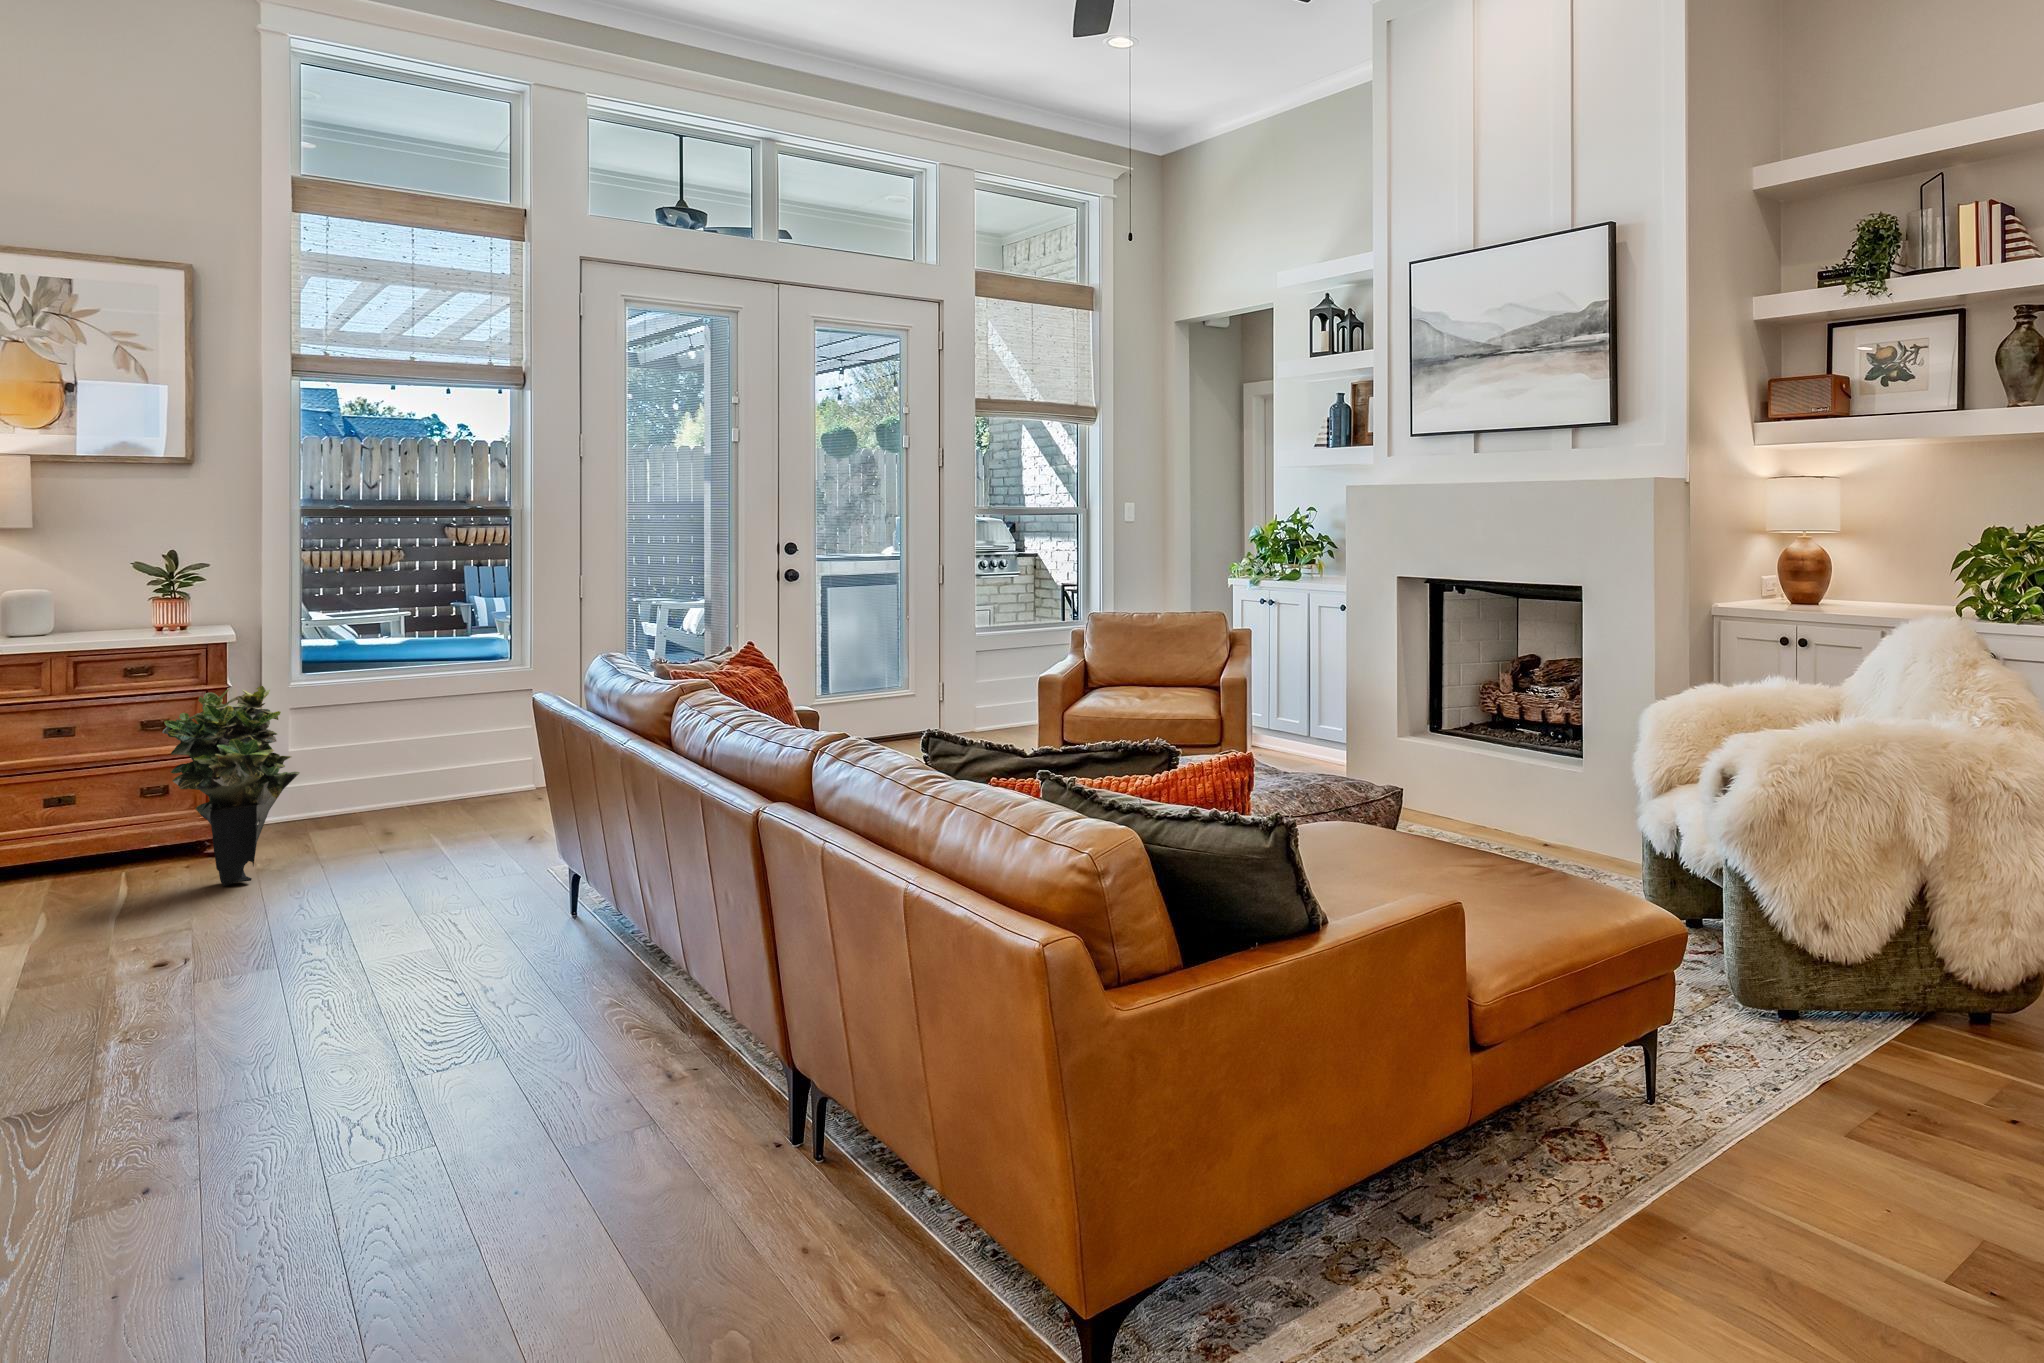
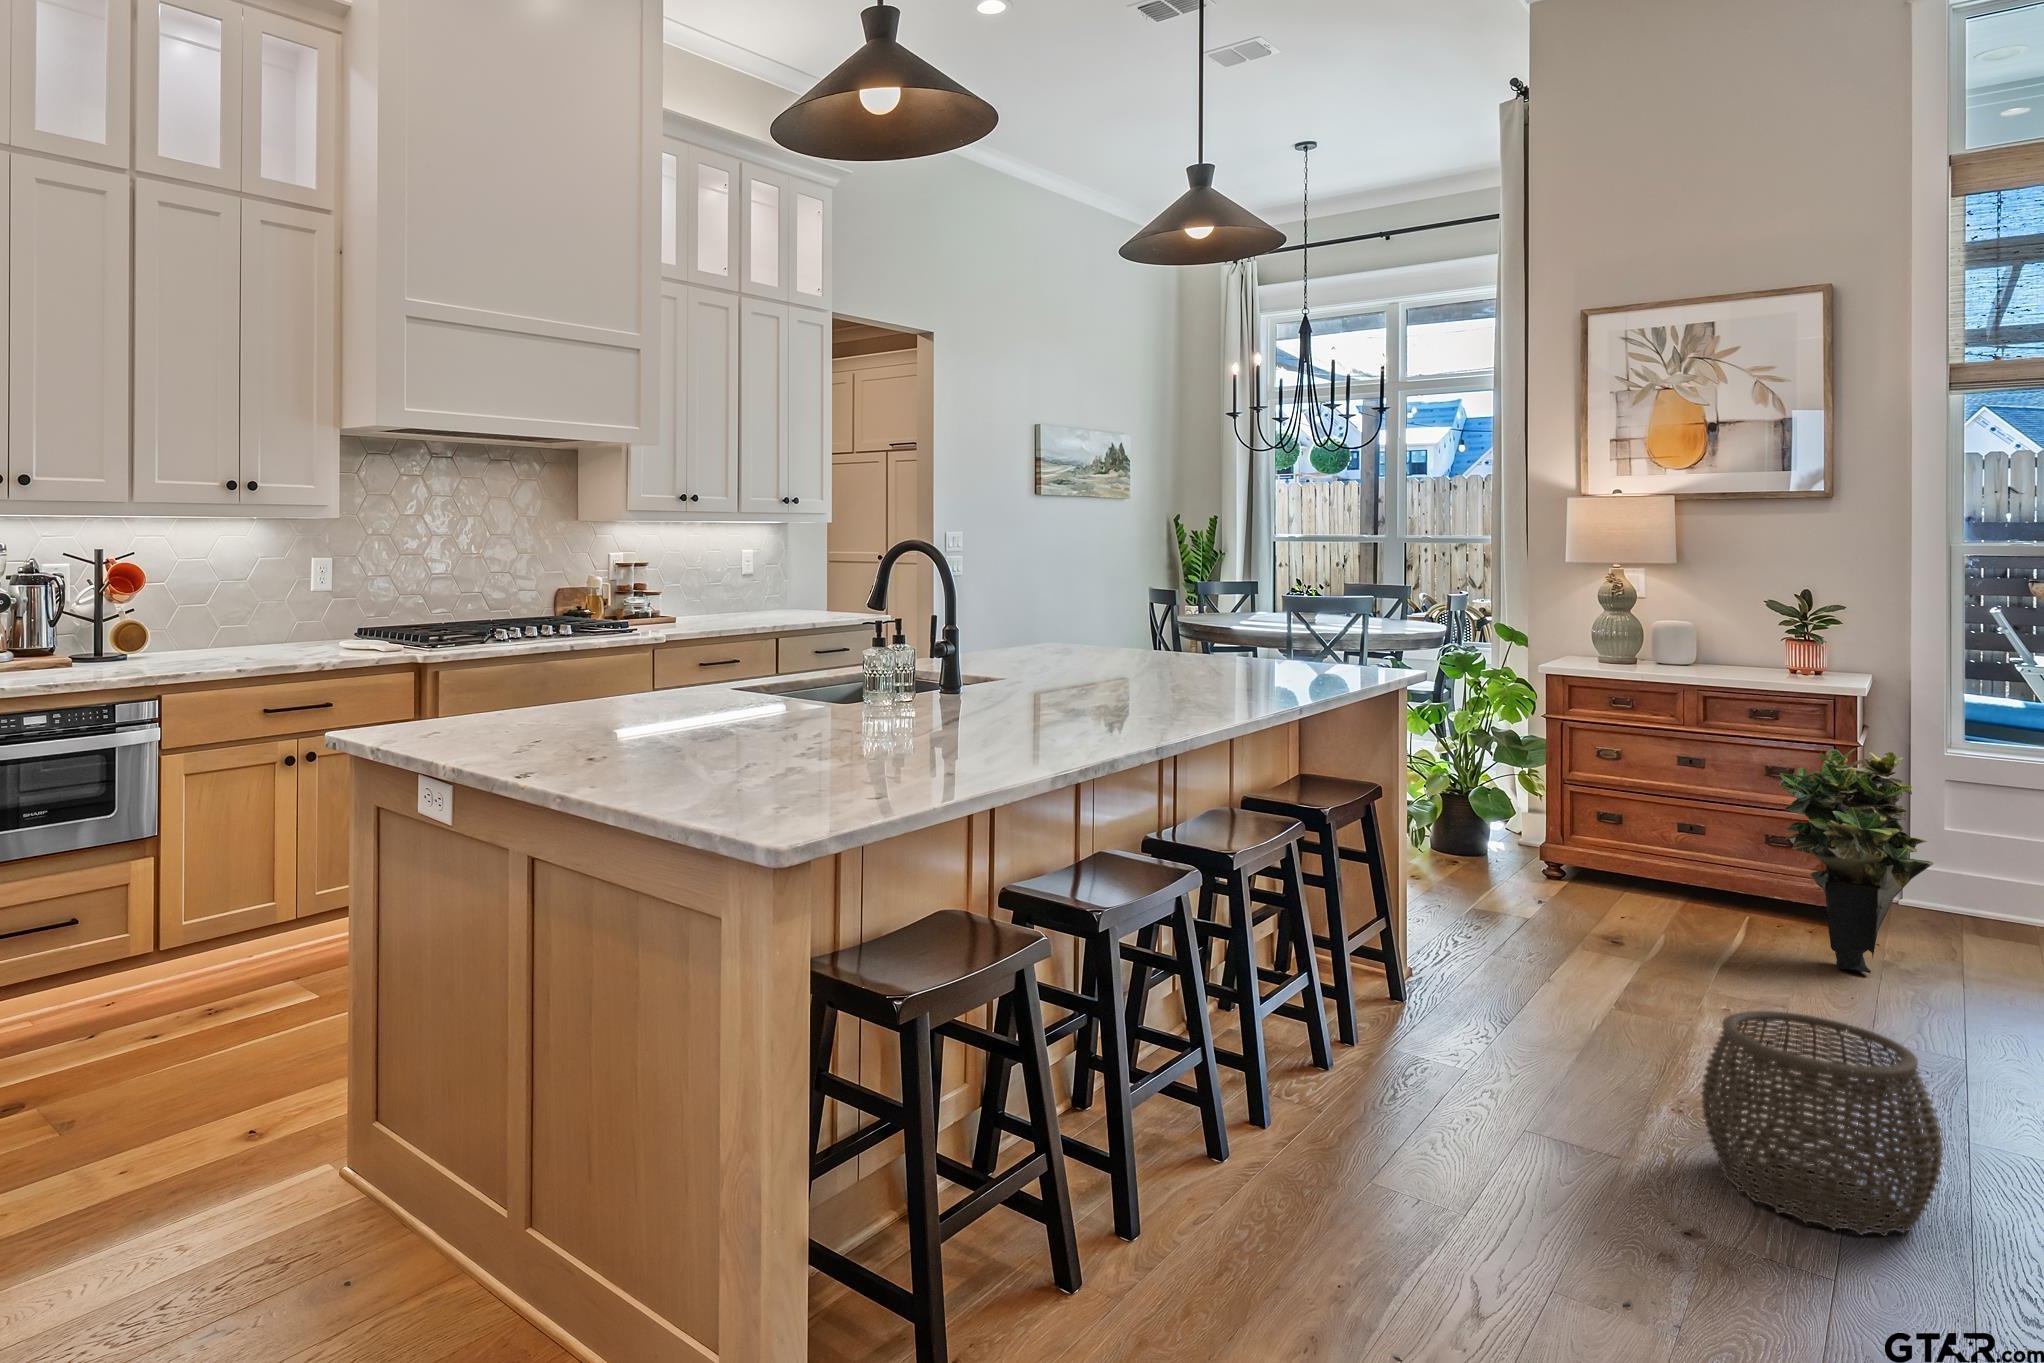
woven basket: none [164,891,365,1067] -> present [1701,1011,1943,1236]

